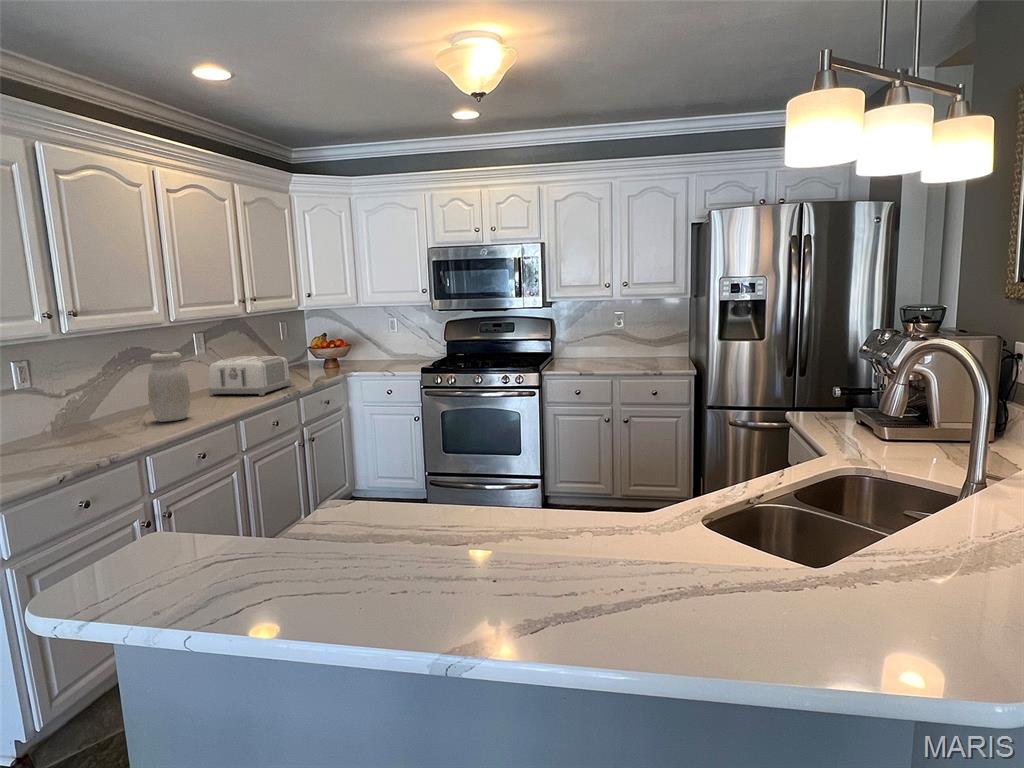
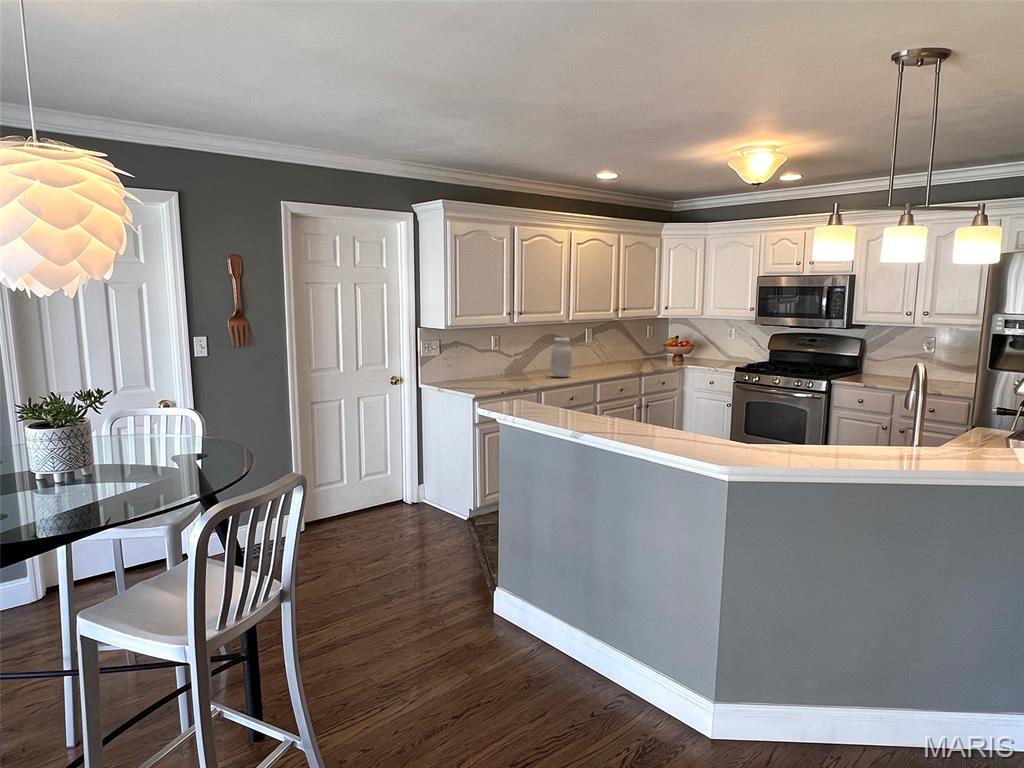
toaster: present [209,356,291,396] -> none [589,346,640,372]

